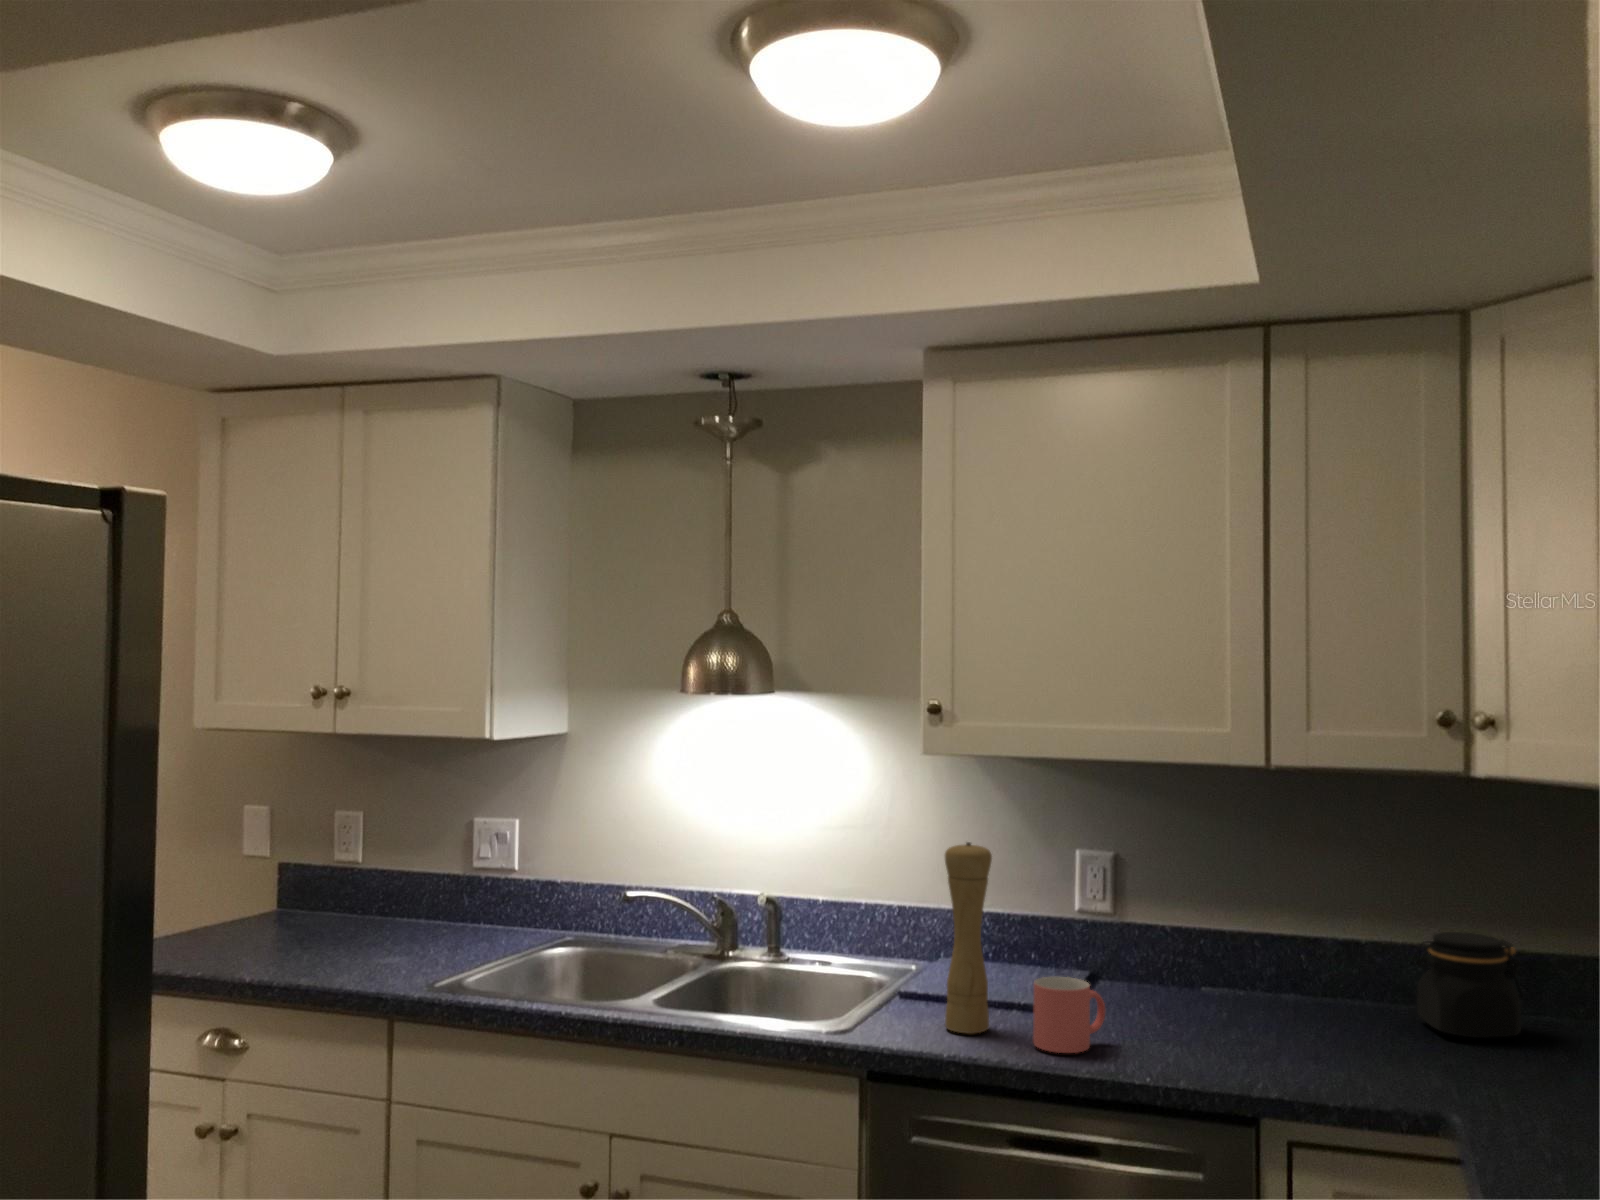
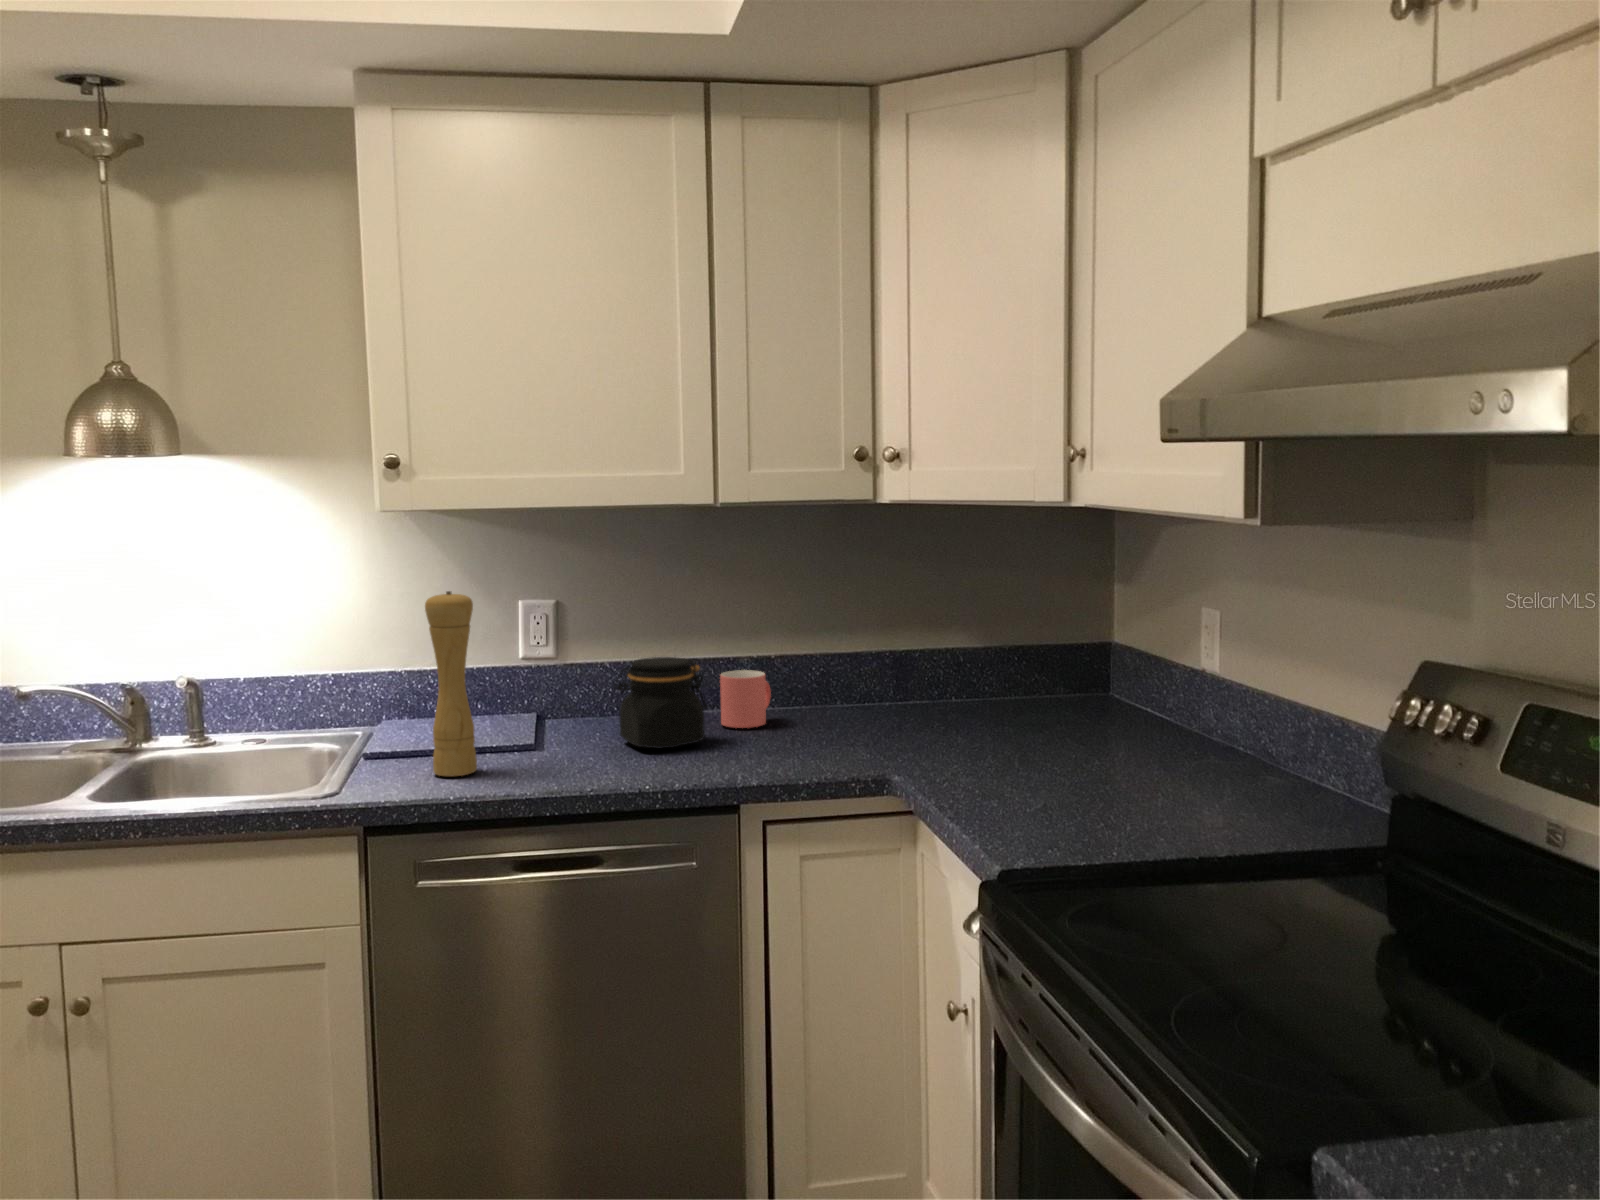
jar: present [1412,932,1523,1038] -> present [614,657,707,748]
mug: present [1033,977,1105,1053] -> present [720,670,771,728]

